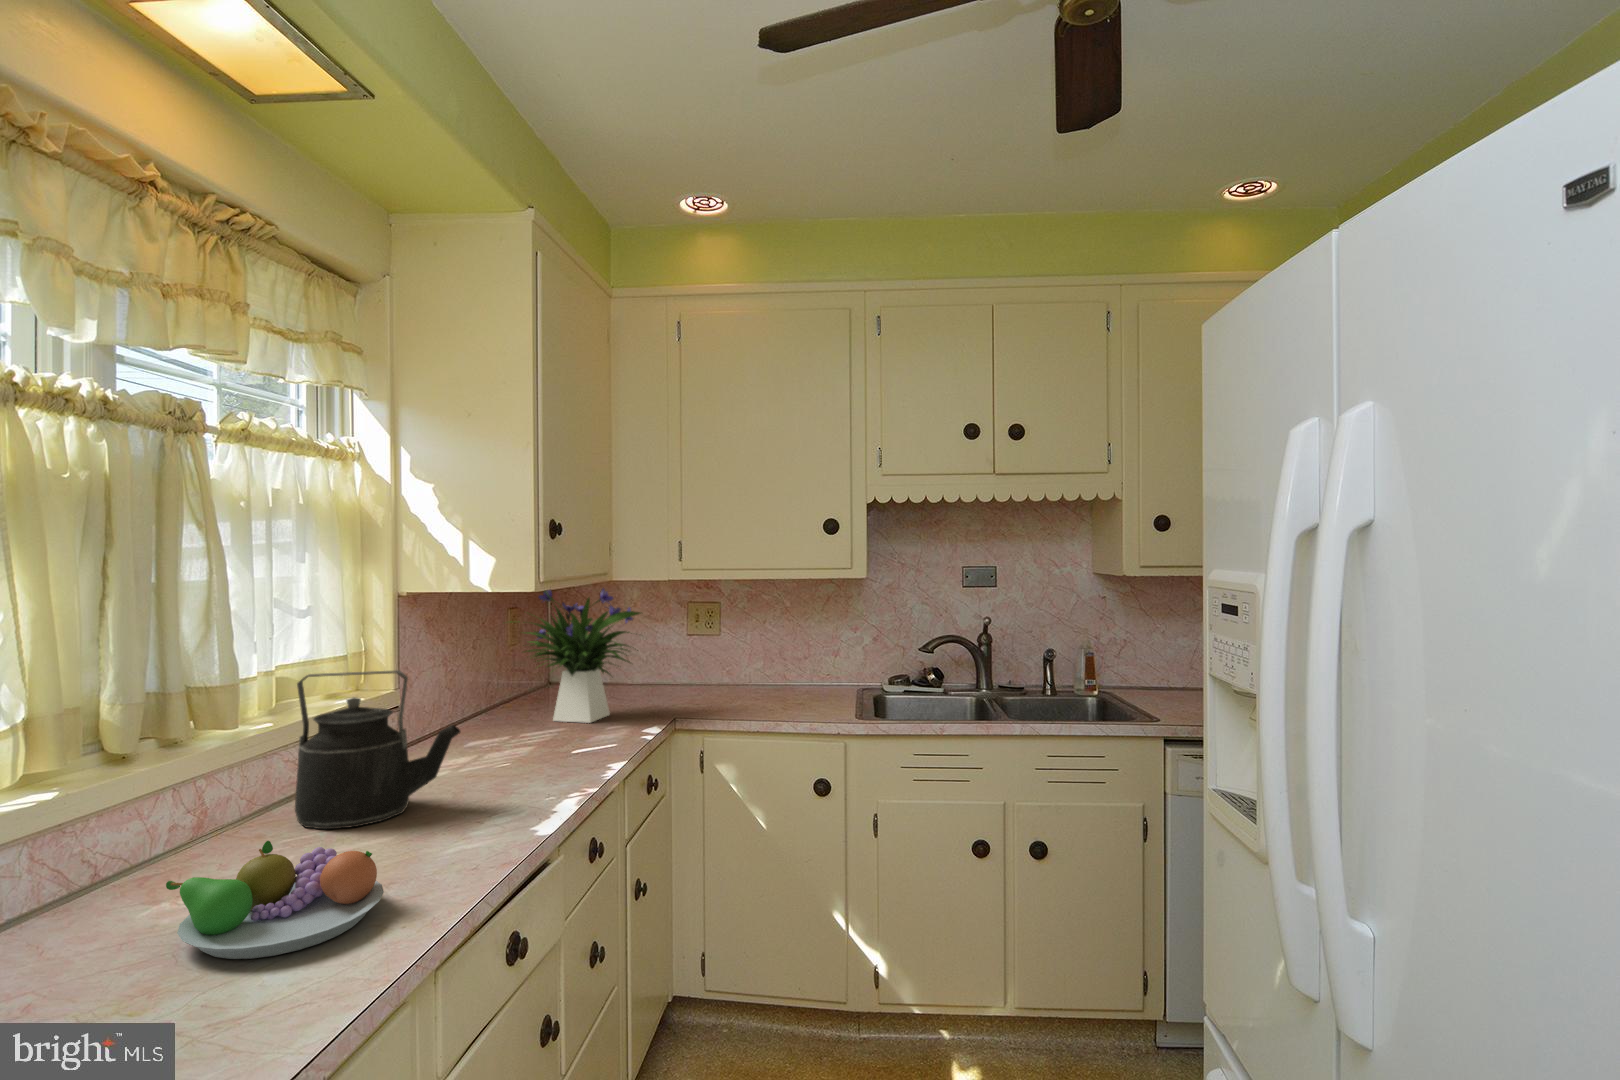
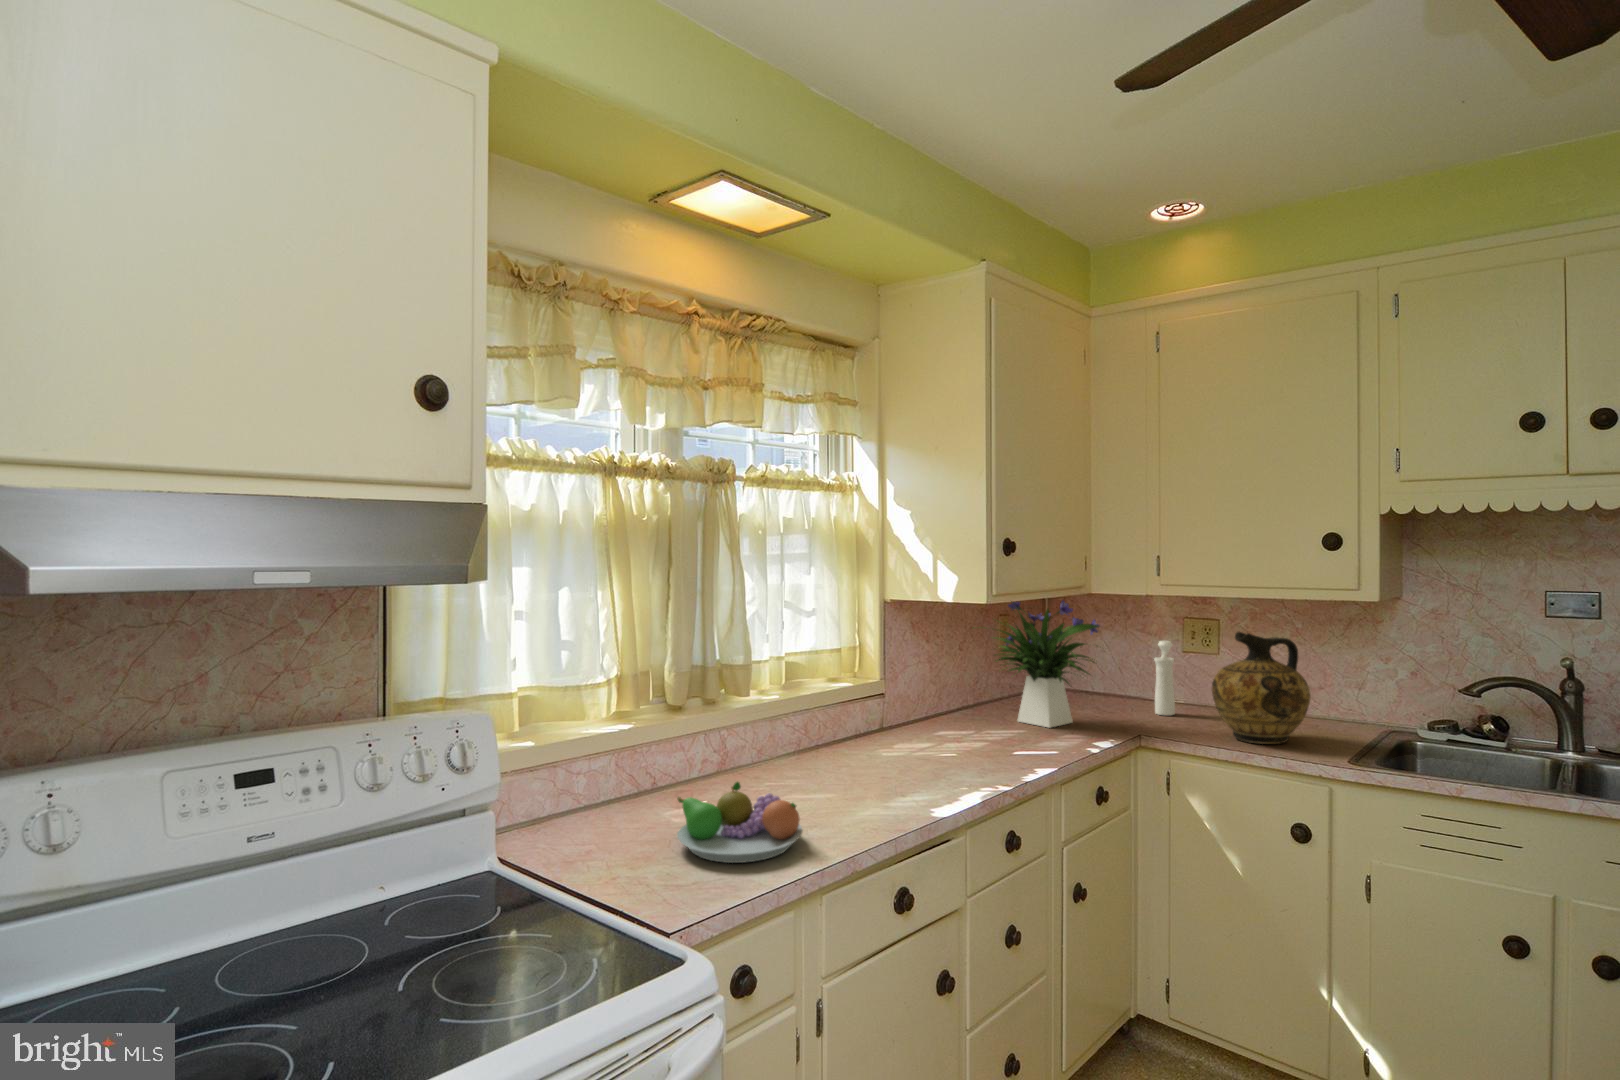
ceramic jug: none [739,611,818,711] -> present [1212,632,1311,744]
pepper mill: none [677,626,697,698] -> present [1154,641,1175,715]
kettle: present [295,670,460,829] -> none [785,662,898,784]

